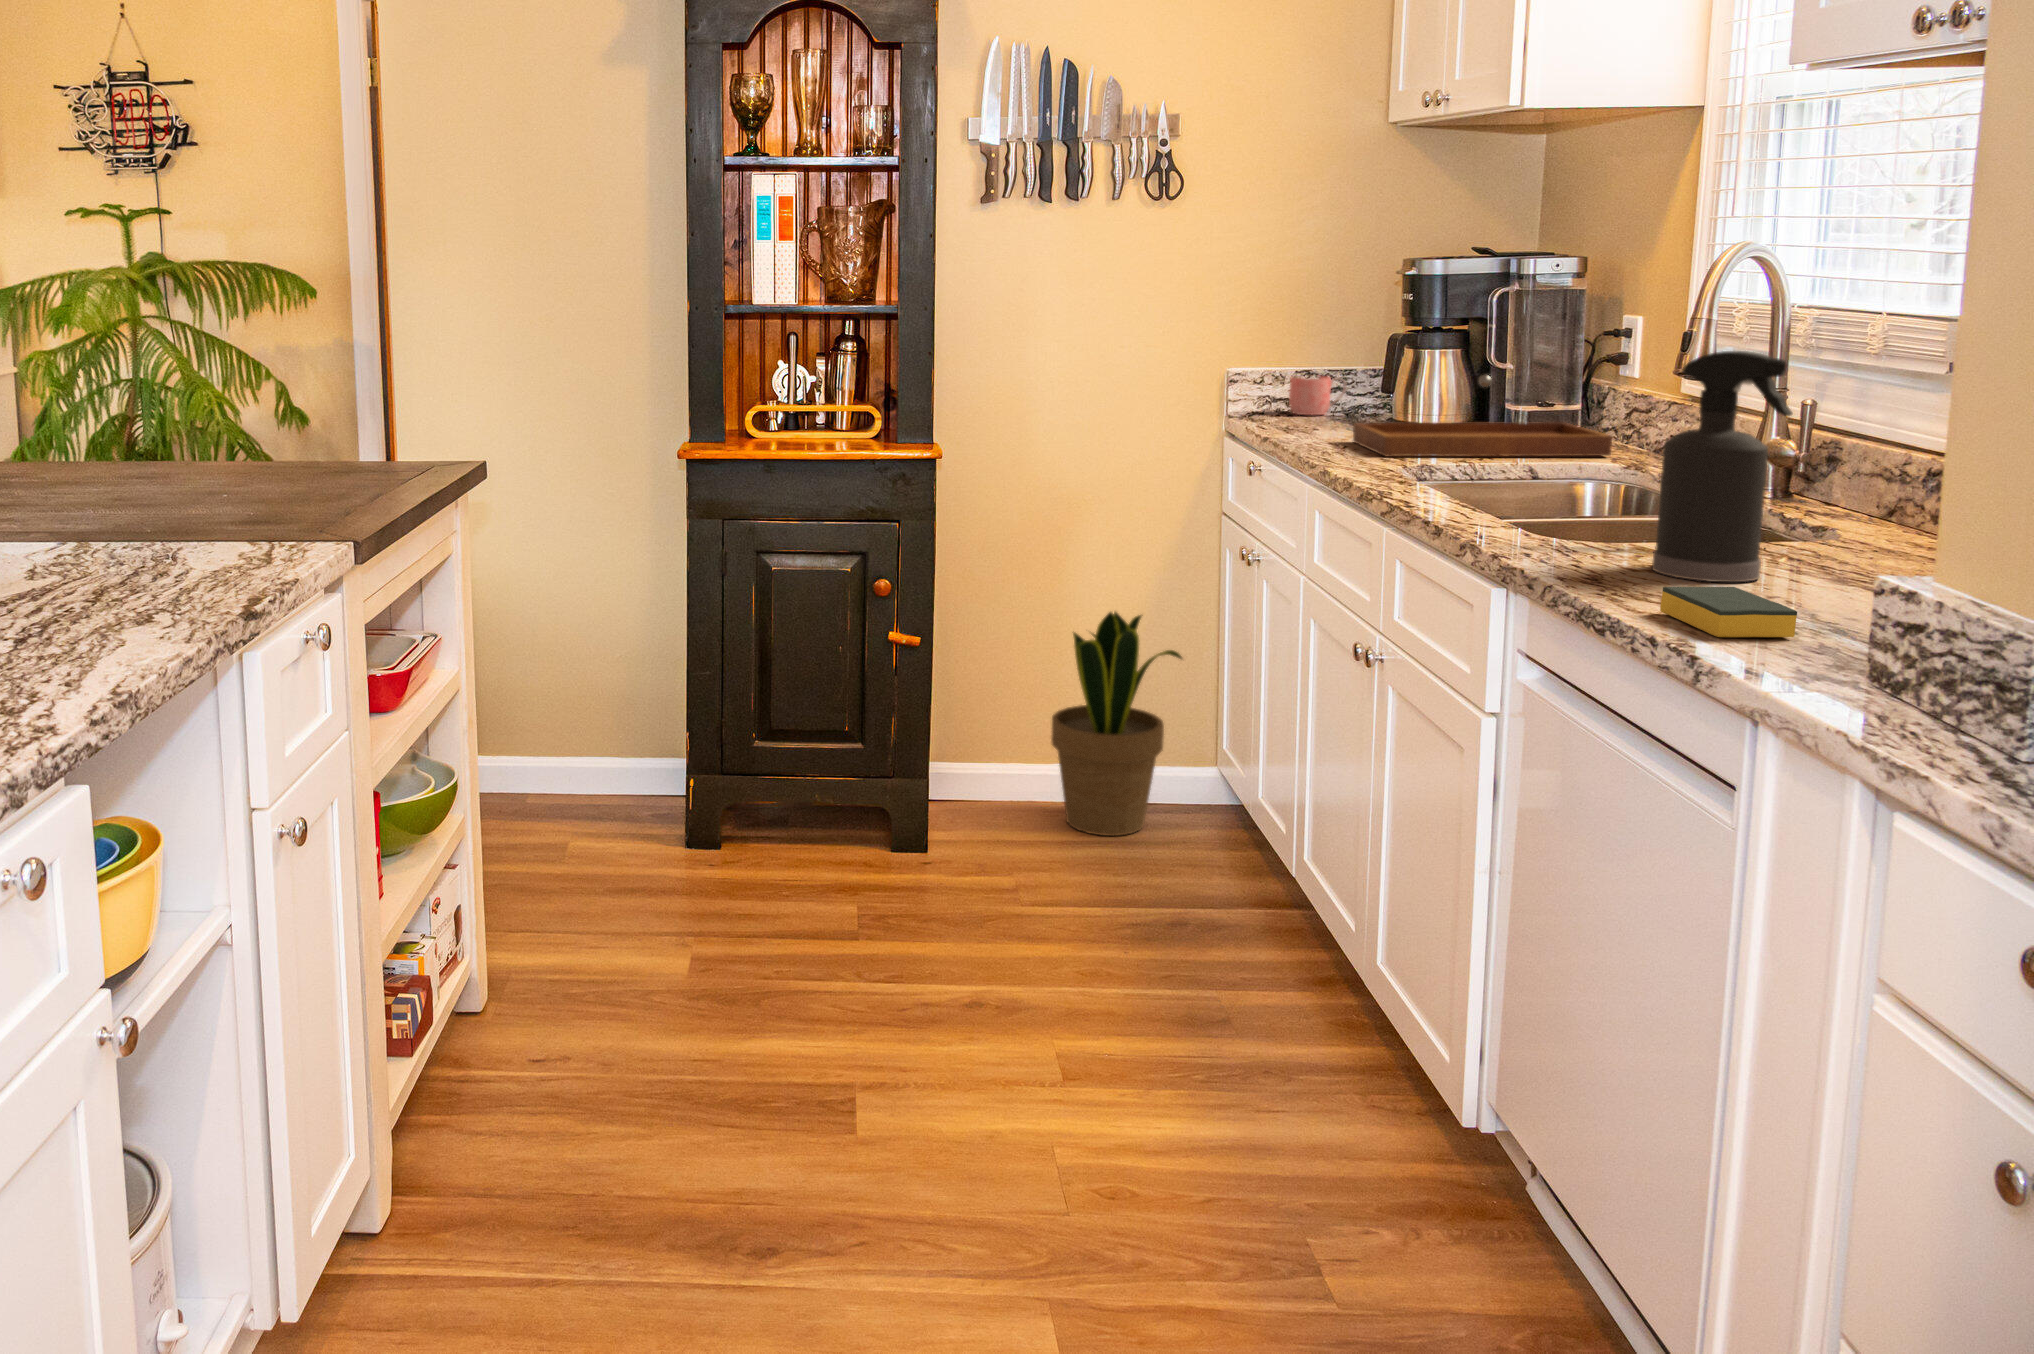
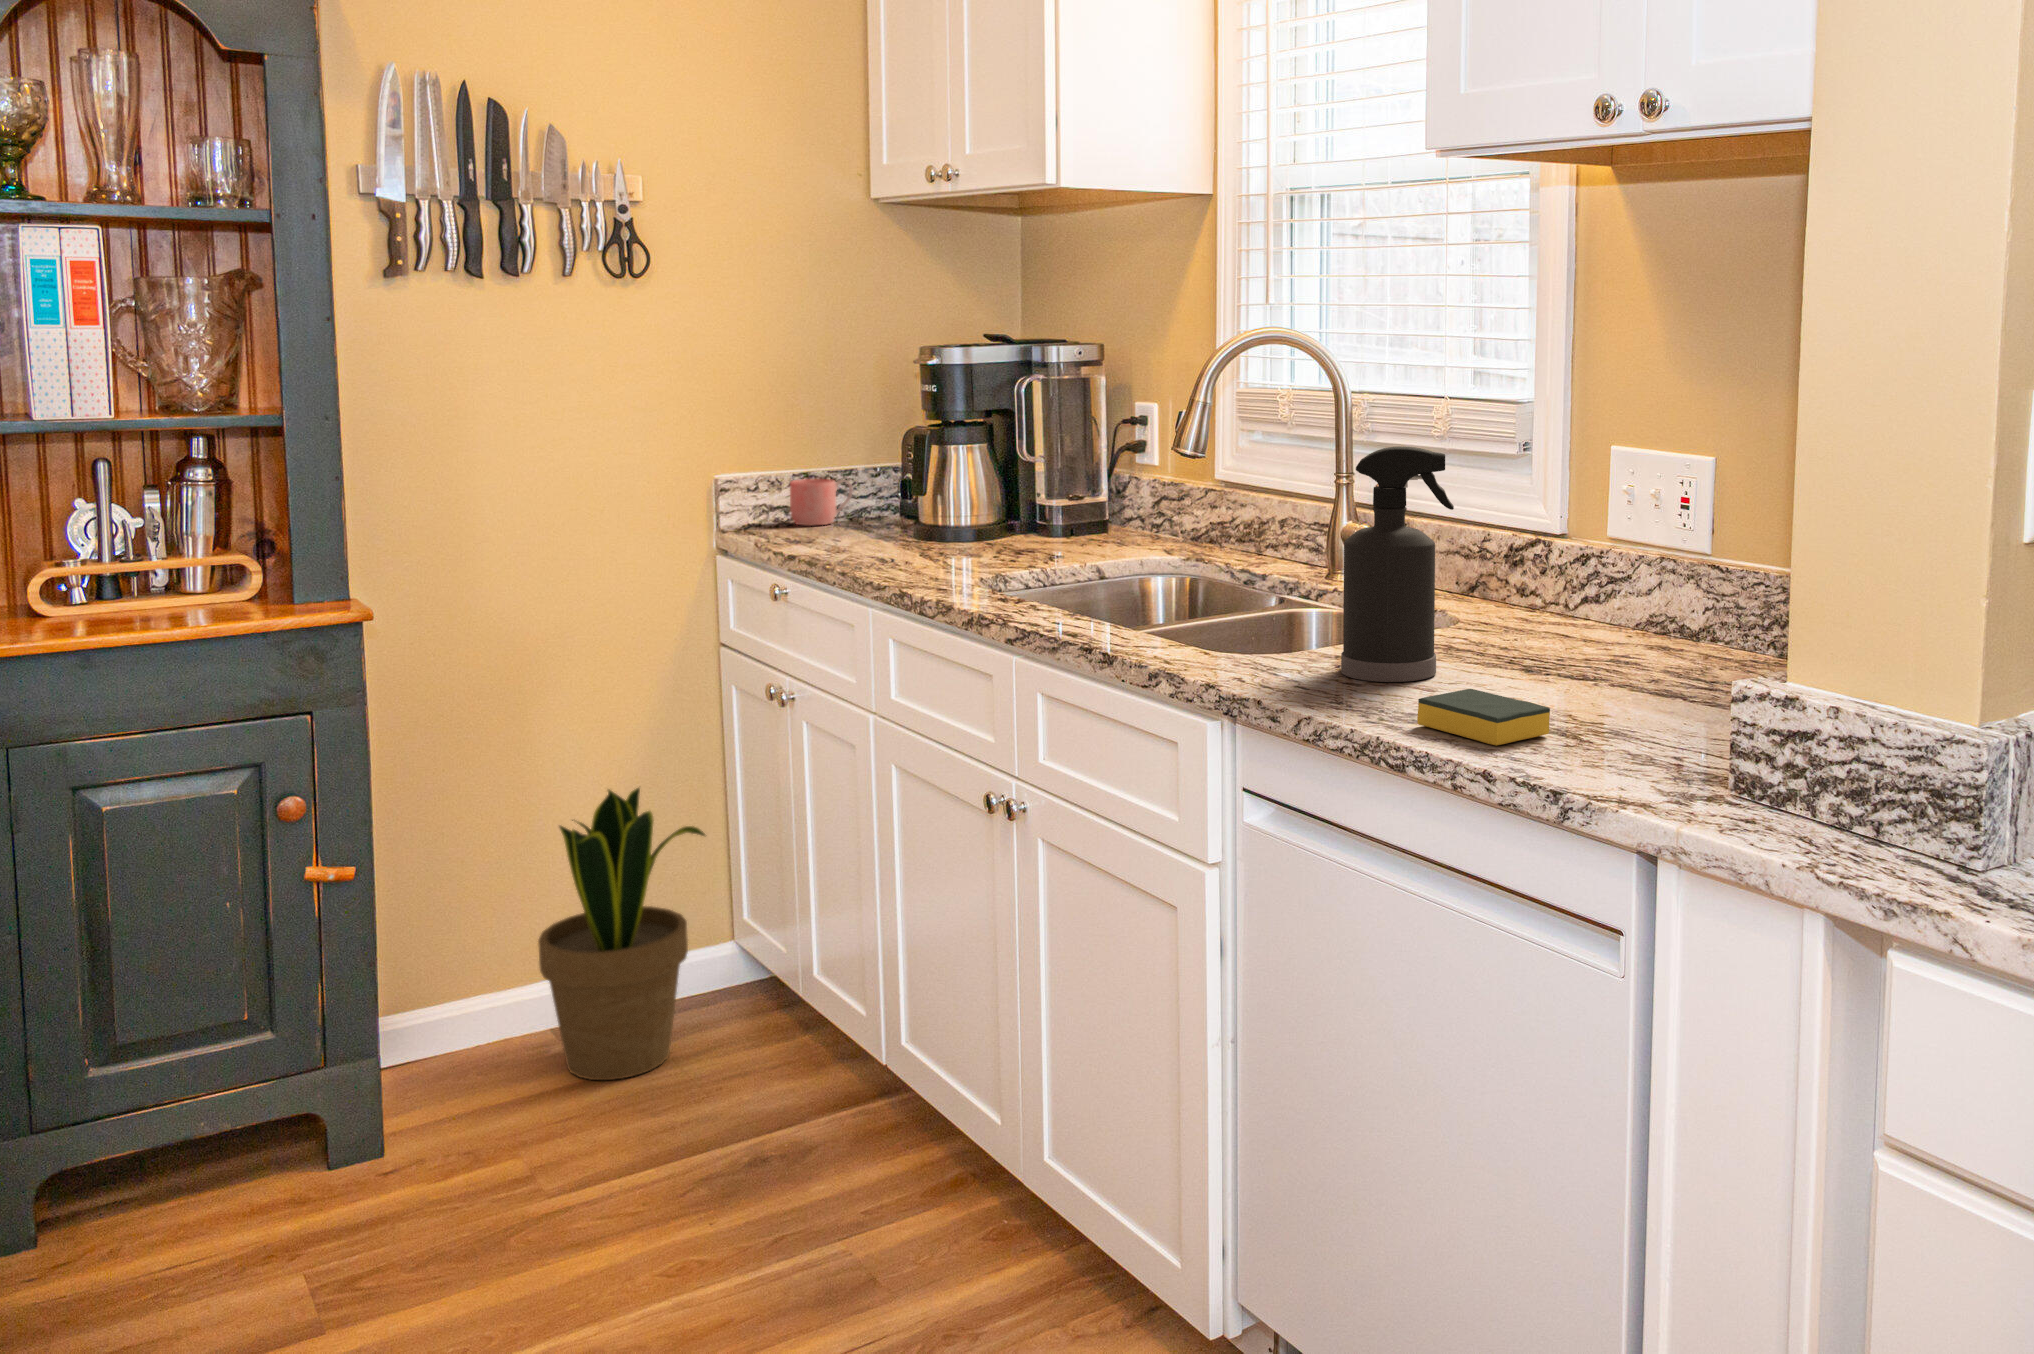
tray: present [1353,375,1612,456] -> none [901,471,1162,570]

